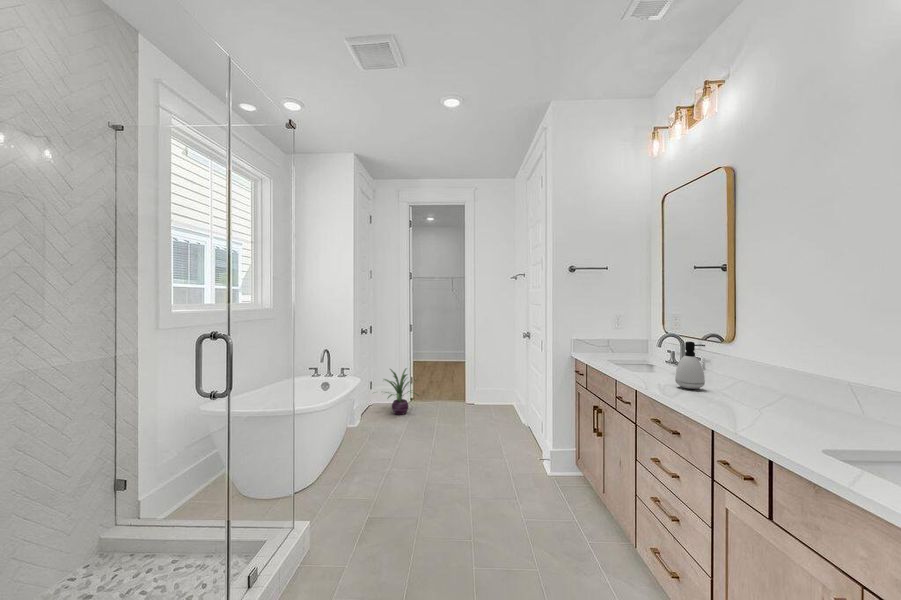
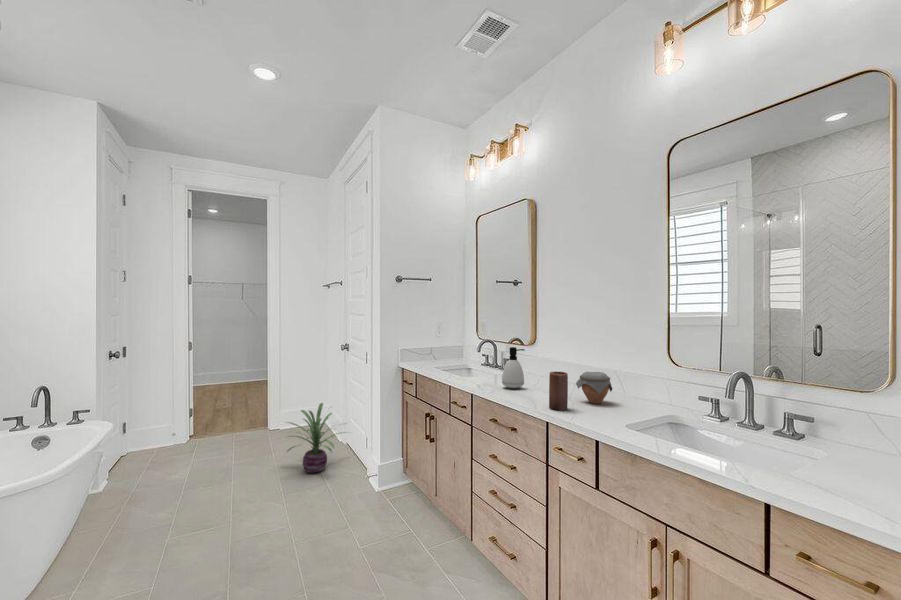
decorative plant: present [384,368,418,415] -> present [287,403,346,473]
candle: none [720,371,747,419] -> present [549,371,568,410]
jar: none [769,377,828,419] -> present [576,372,612,404]

